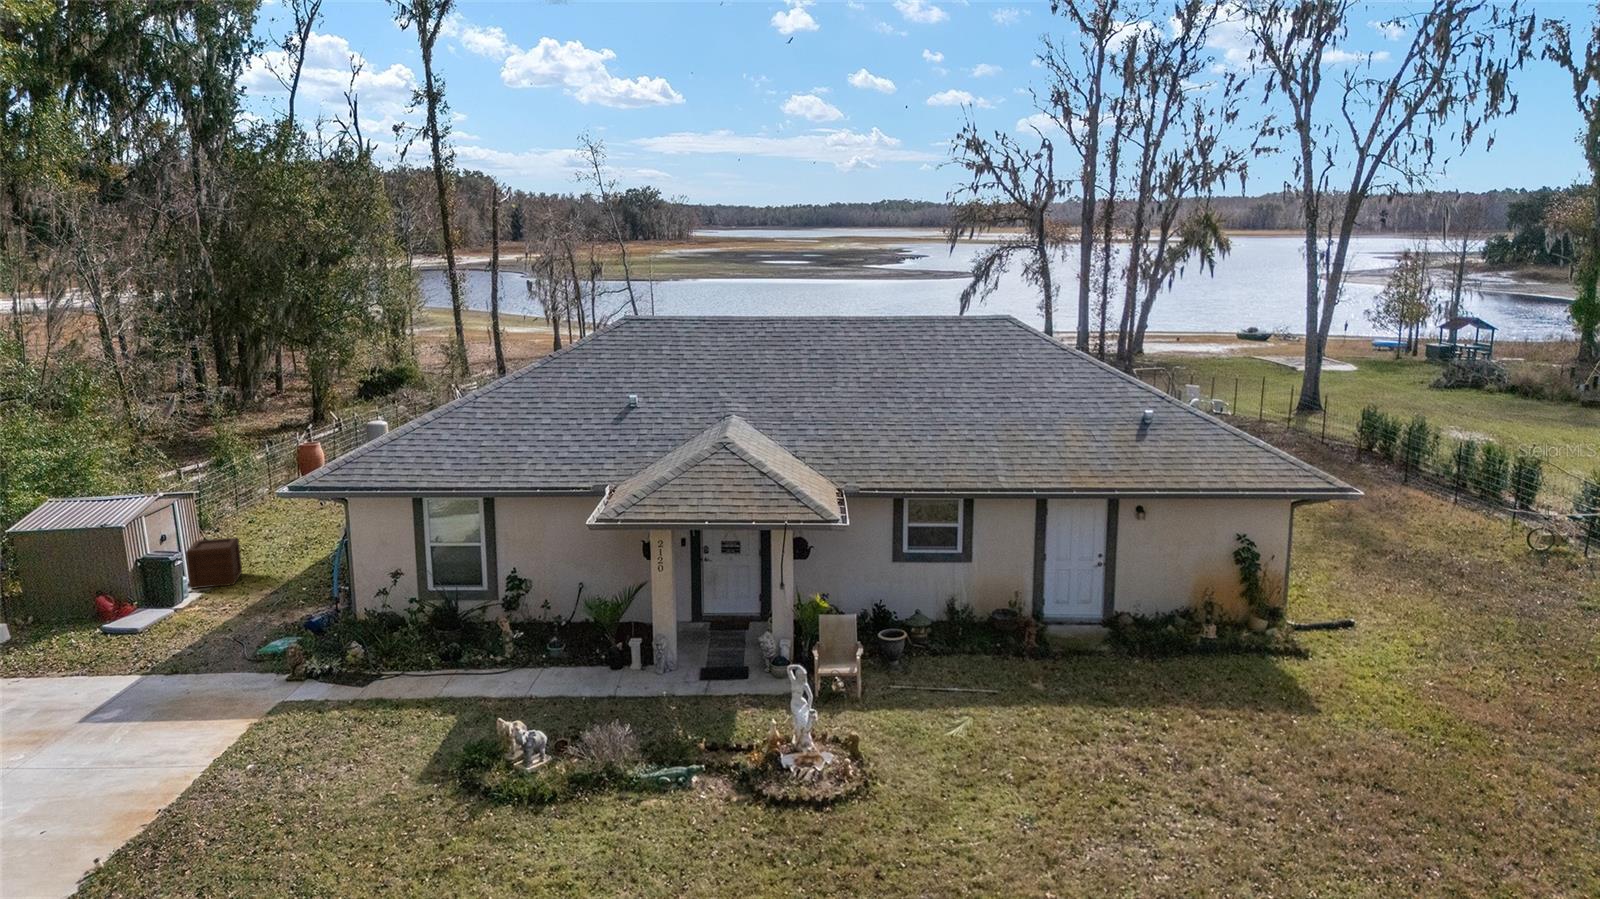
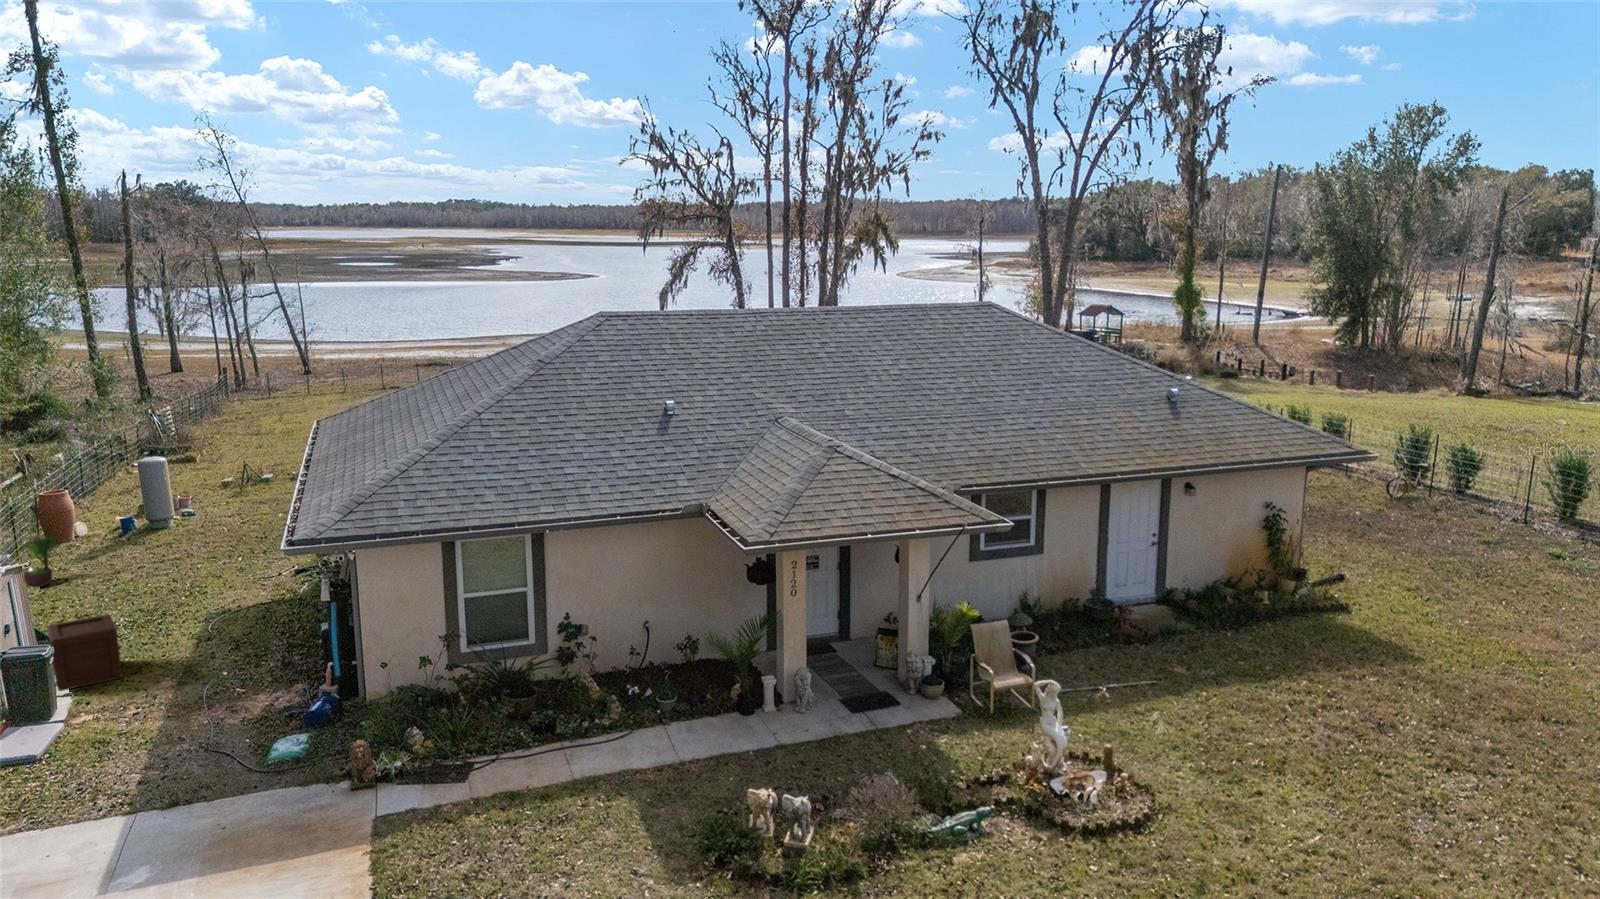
potted tree: none [238,478,262,519] -> present [24,537,55,588]

